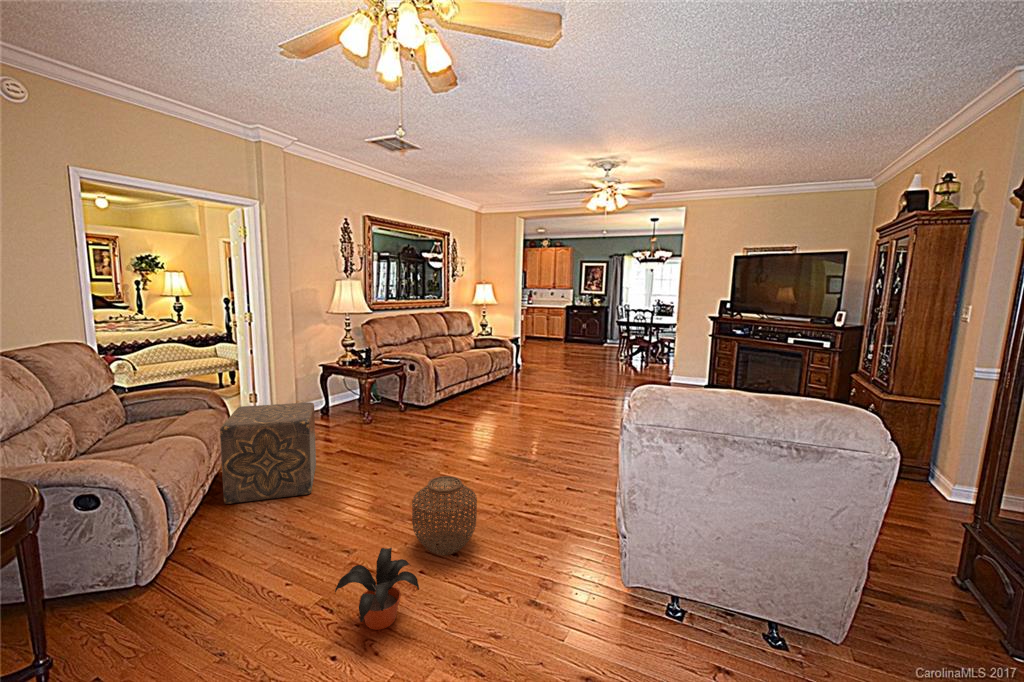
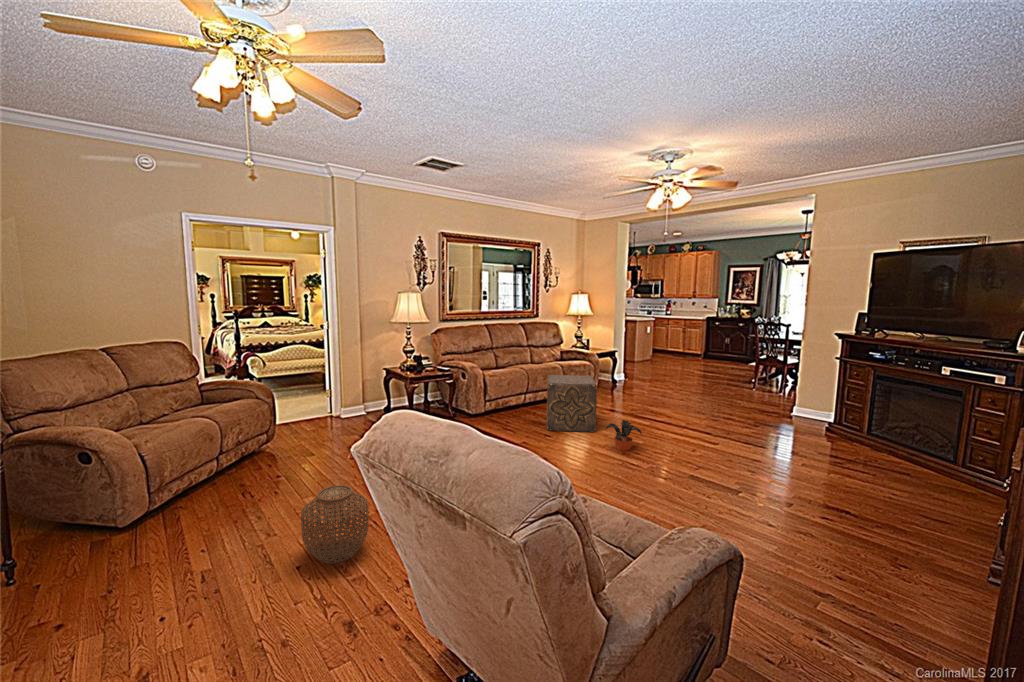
ottoman: present [220,402,316,504] -> present [547,375,597,432]
potted plant: present [335,548,419,630] -> present [605,420,642,451]

